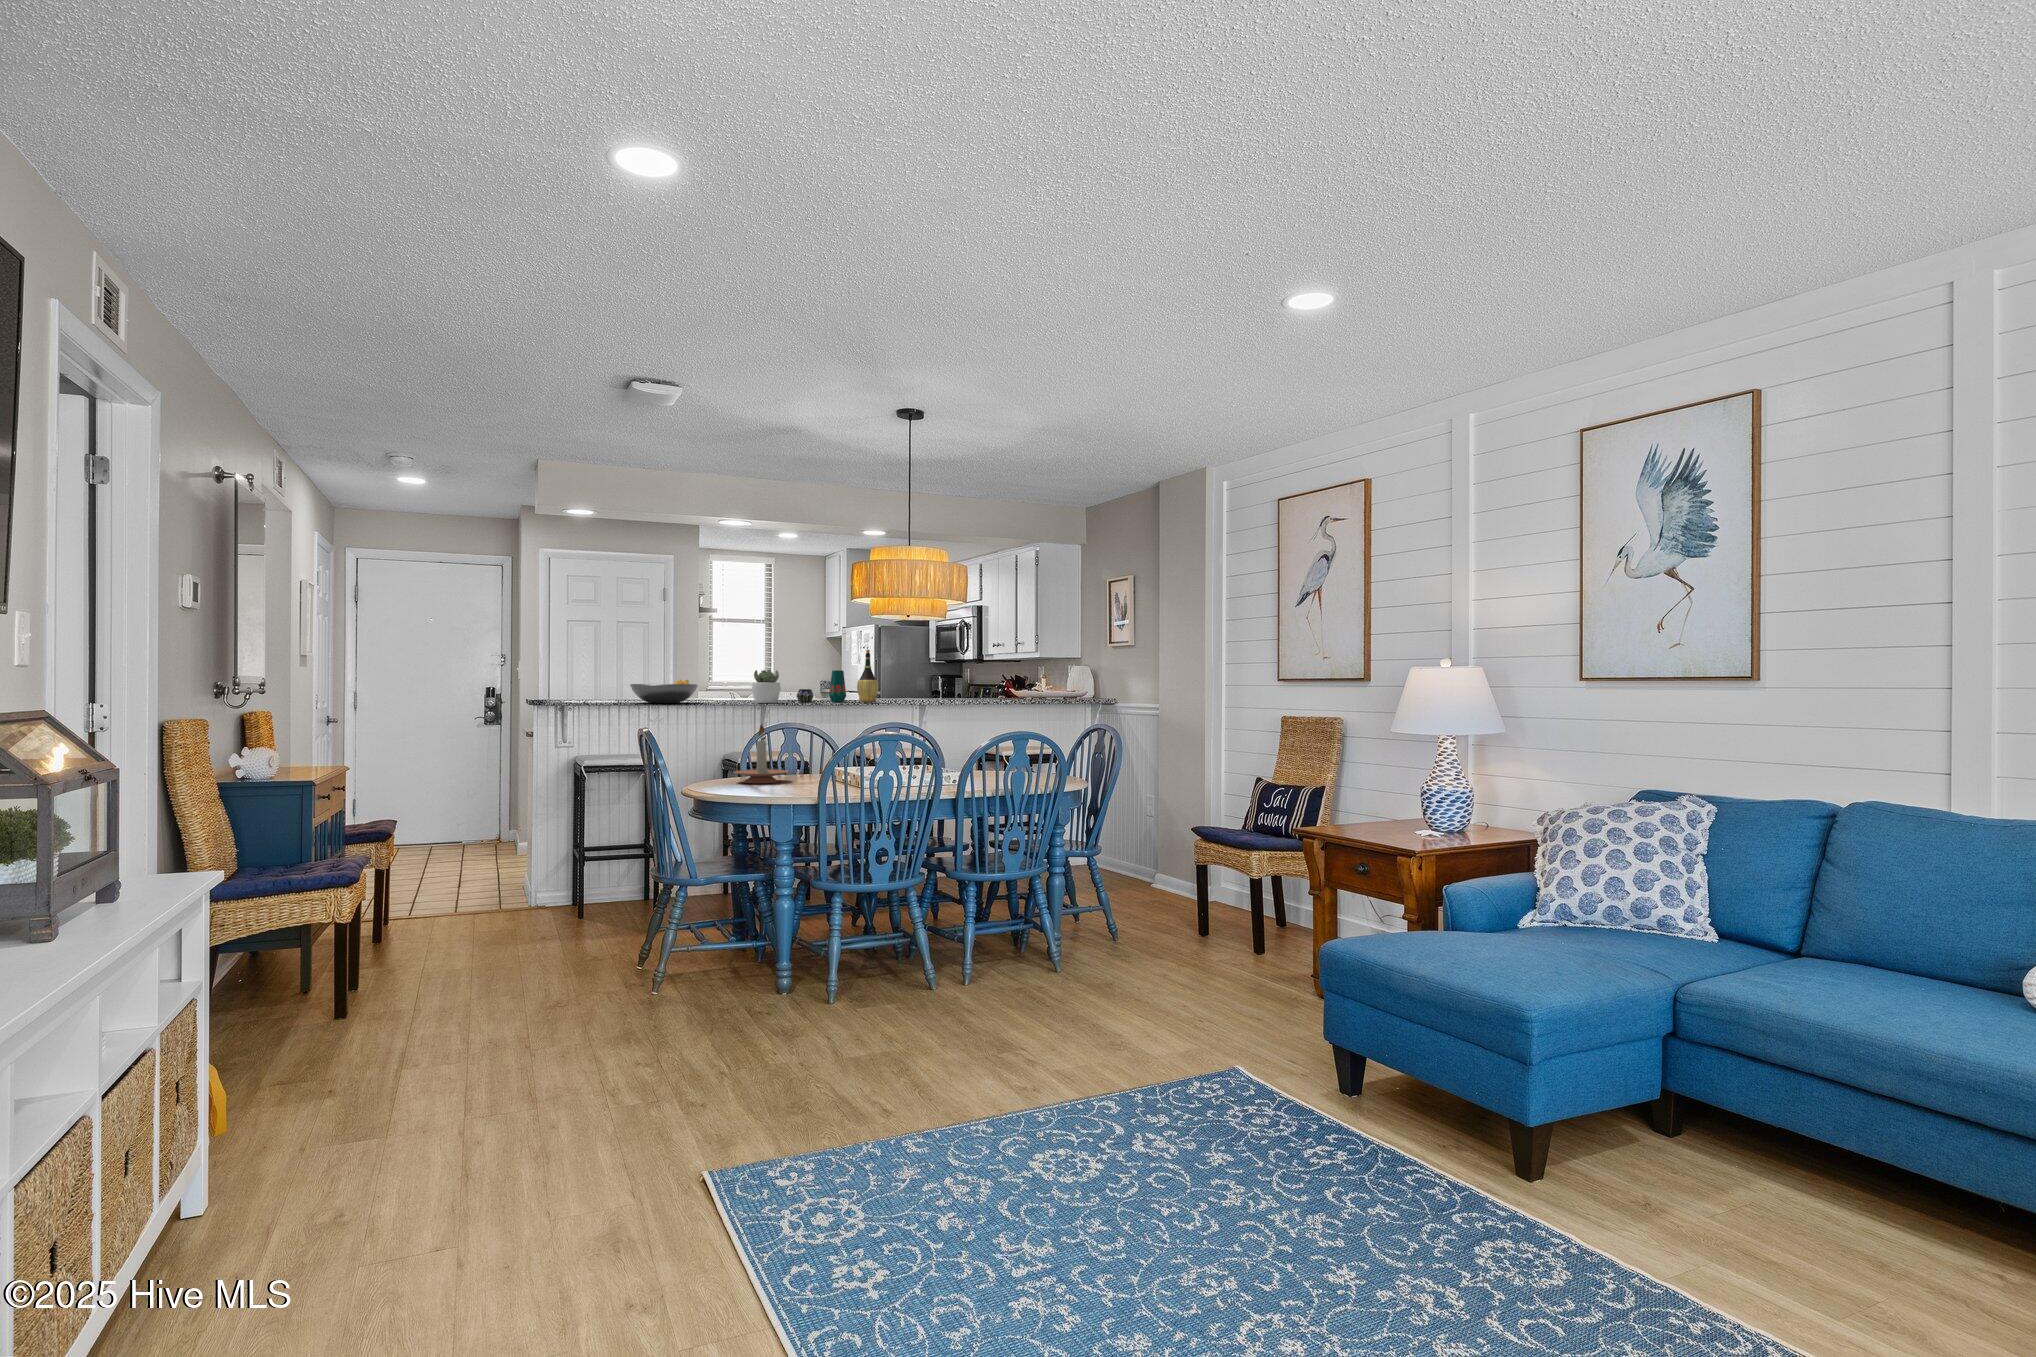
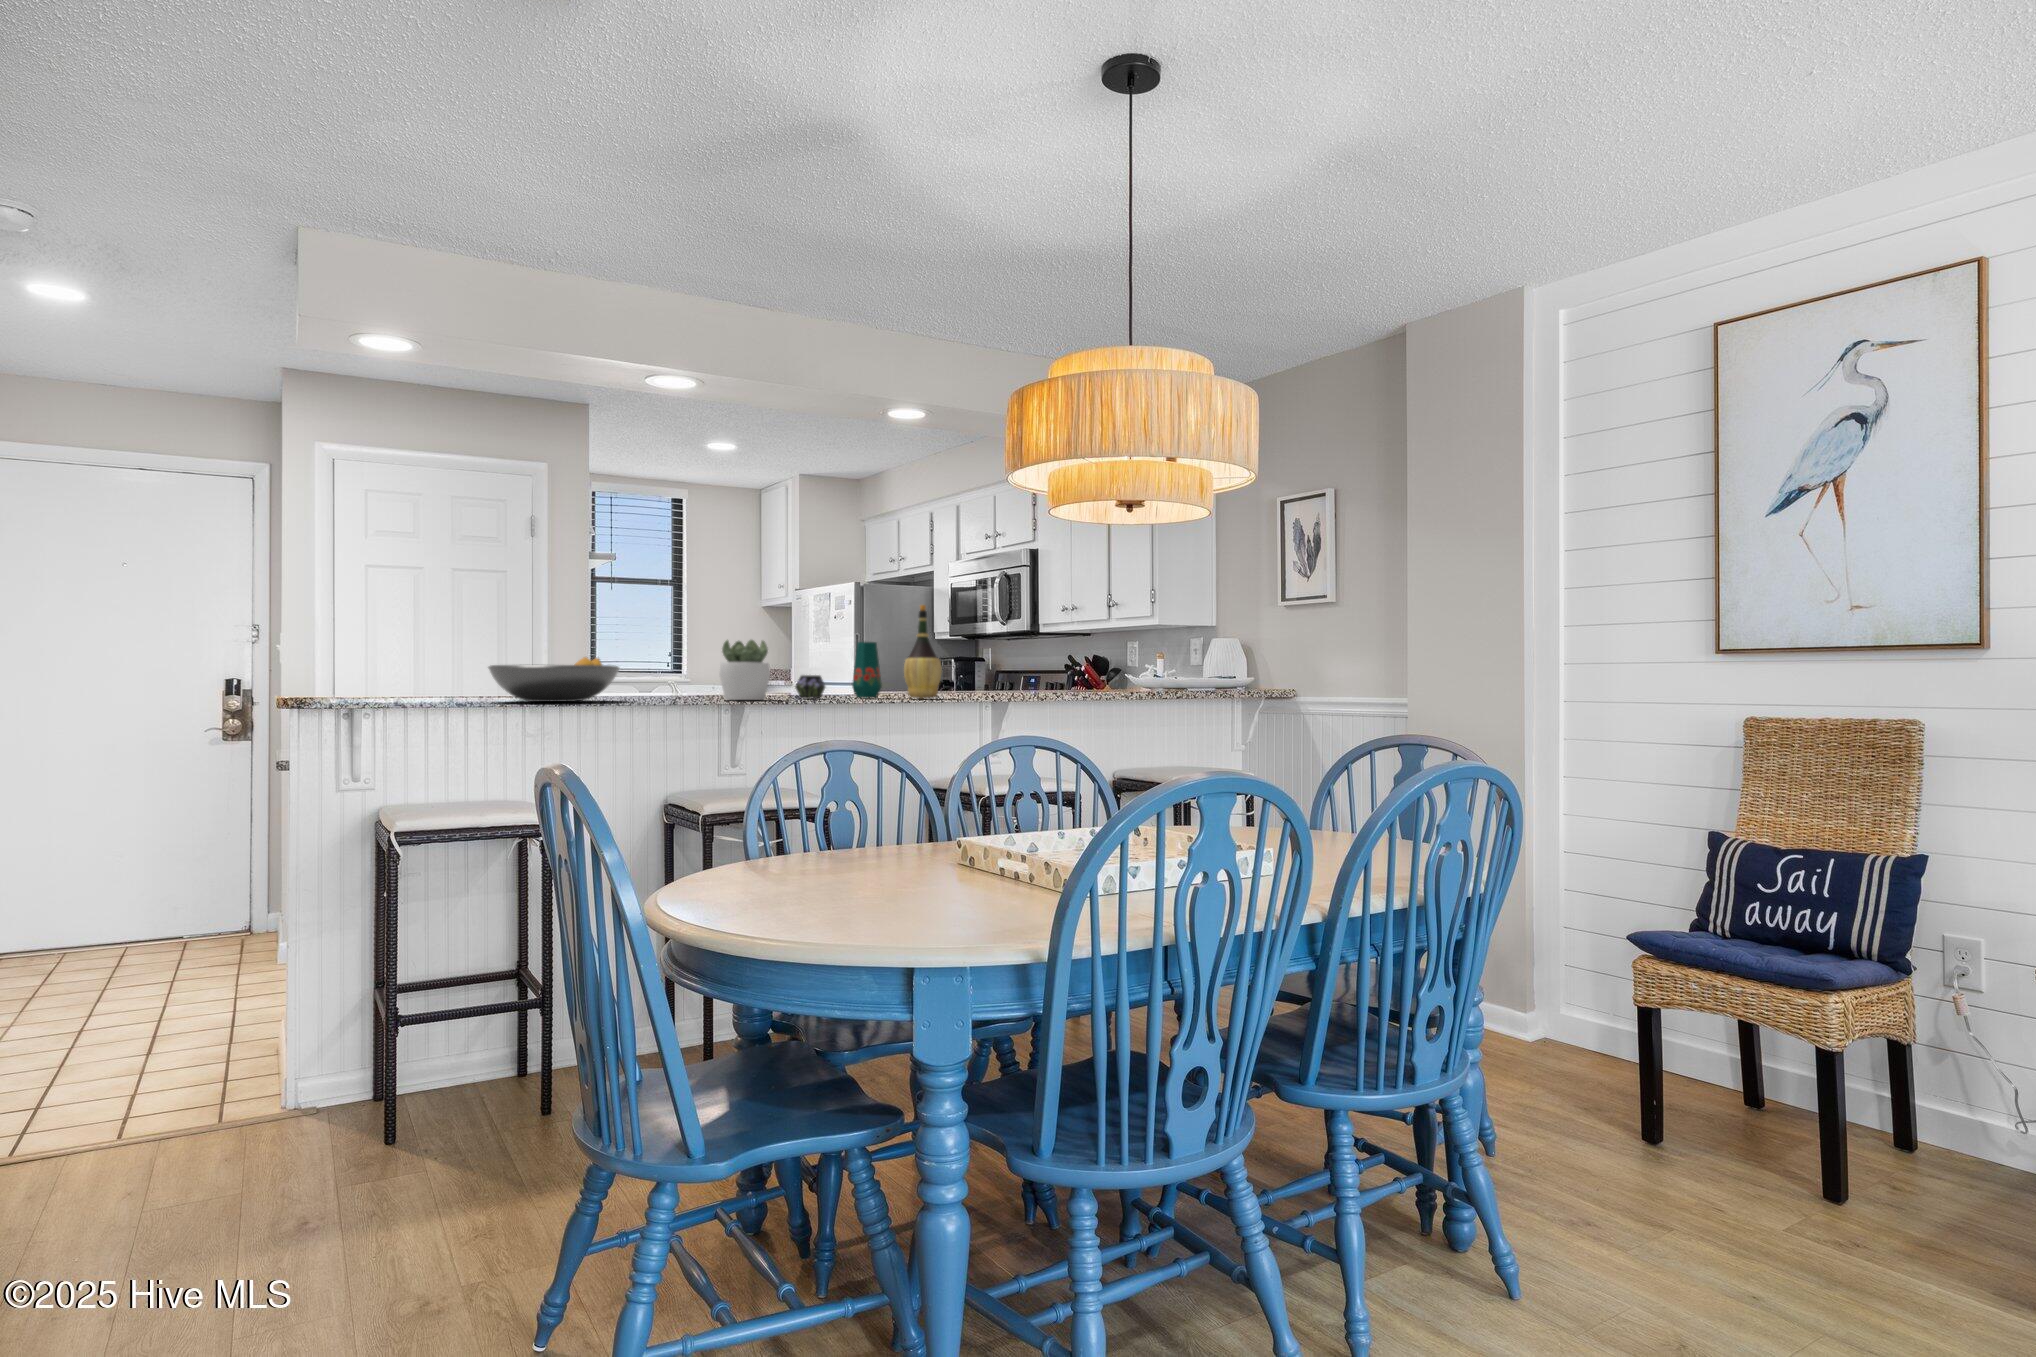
candle holder: present [734,724,788,783] -> none [750,745,871,881]

